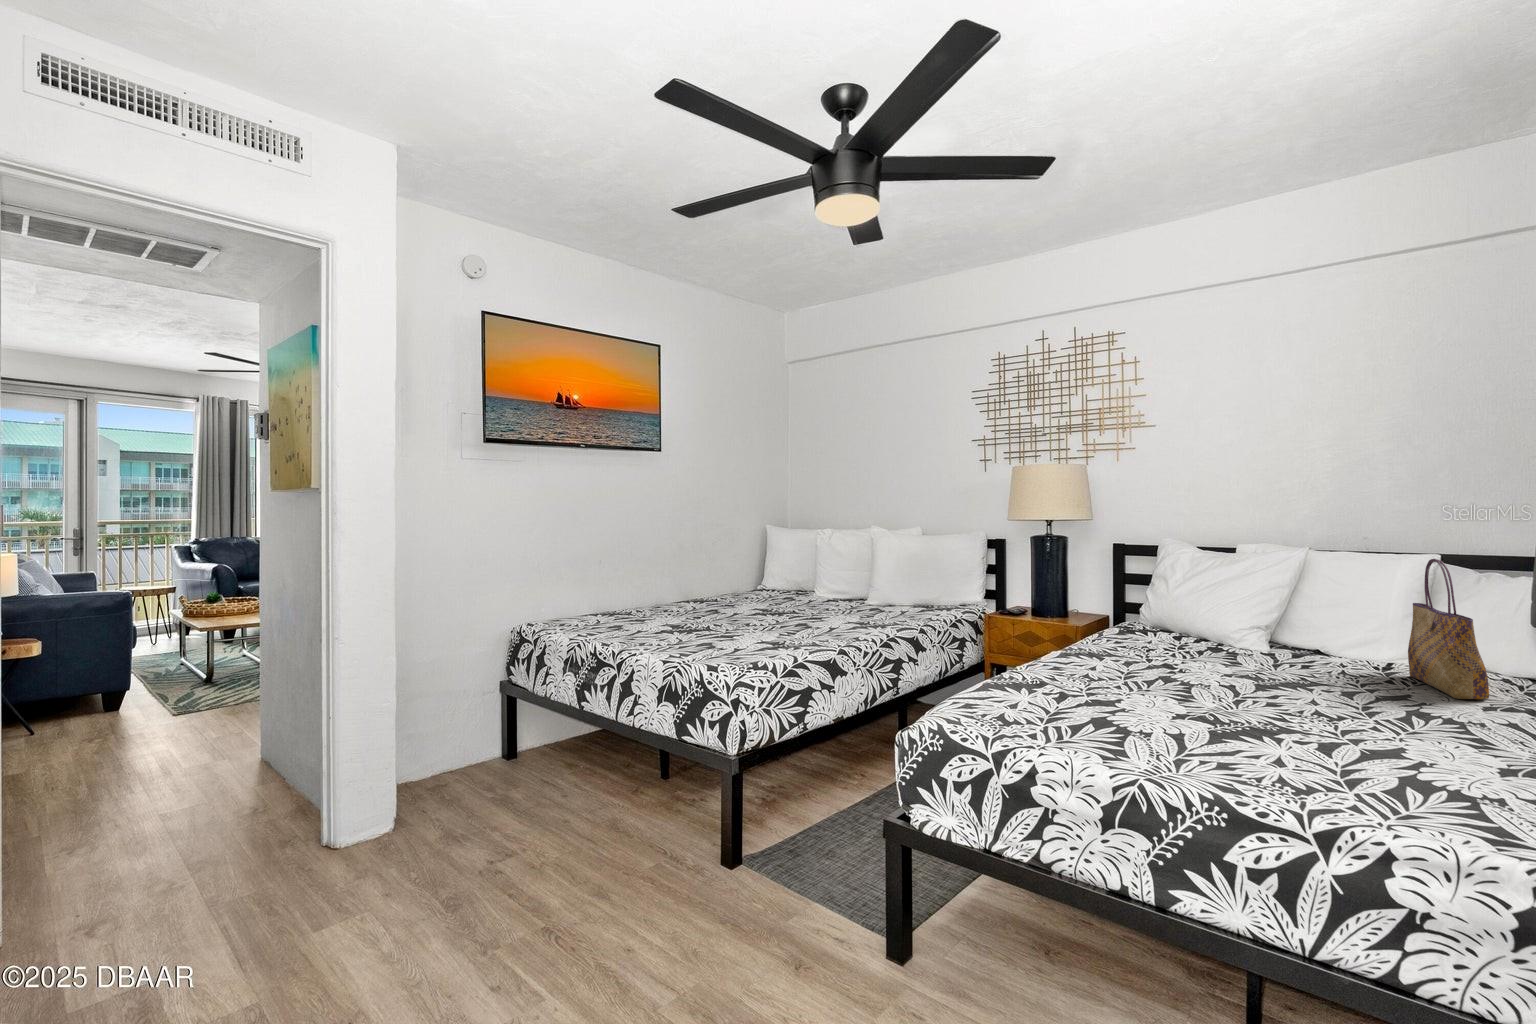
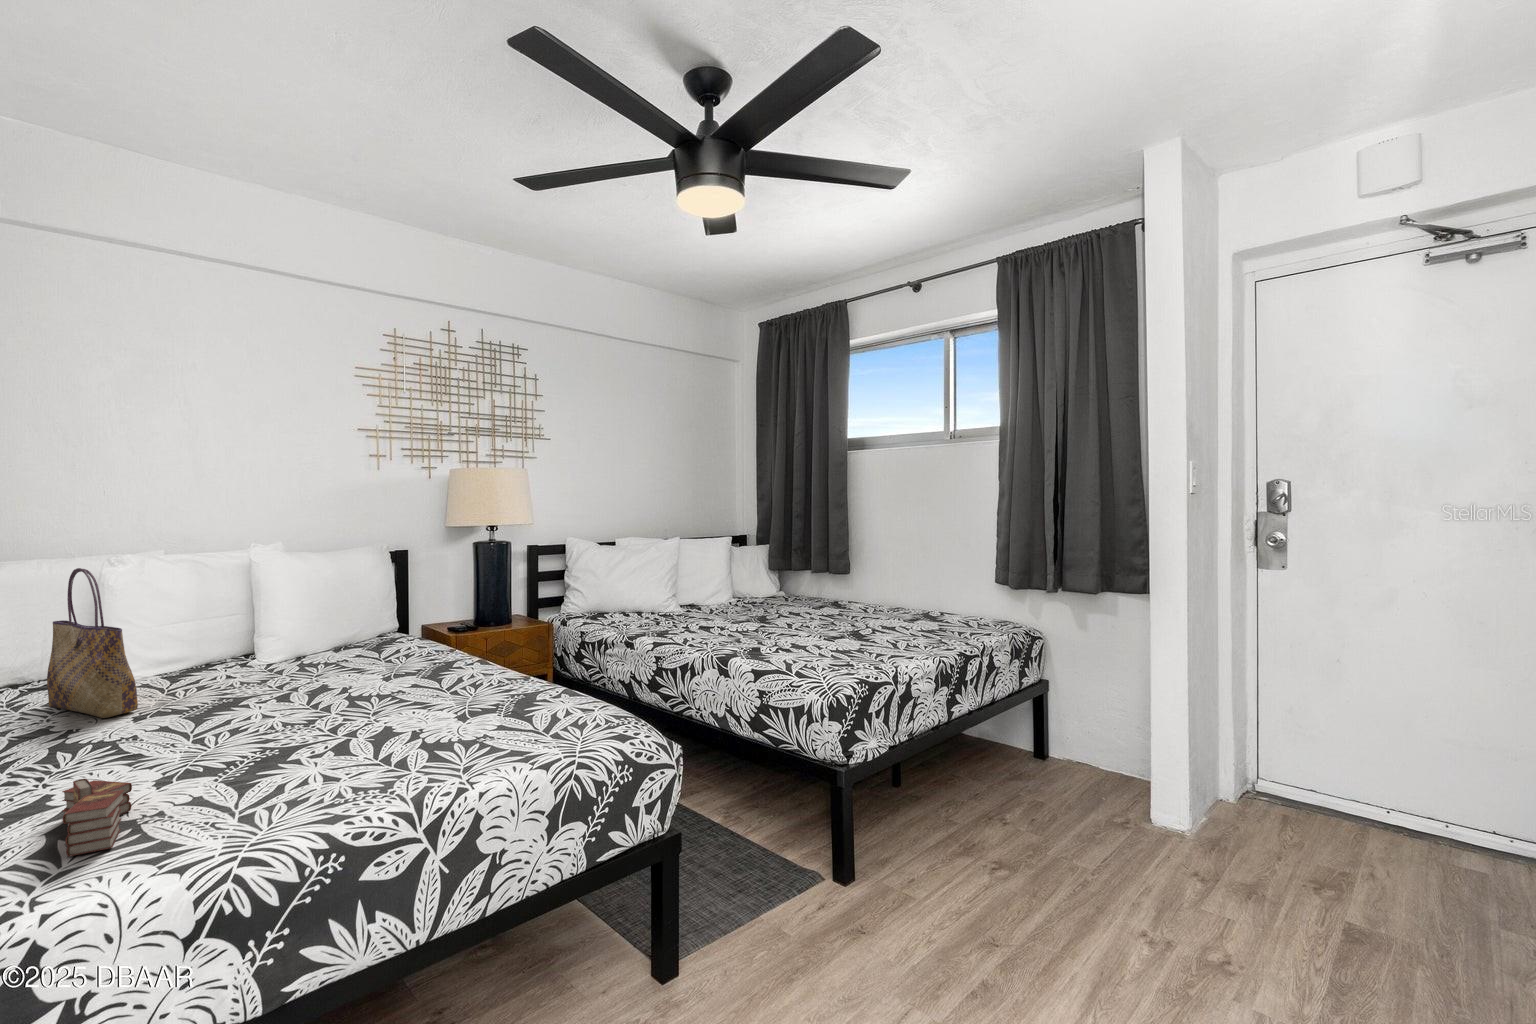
book: none [1411,743,1473,811] -> present [62,779,132,856]

